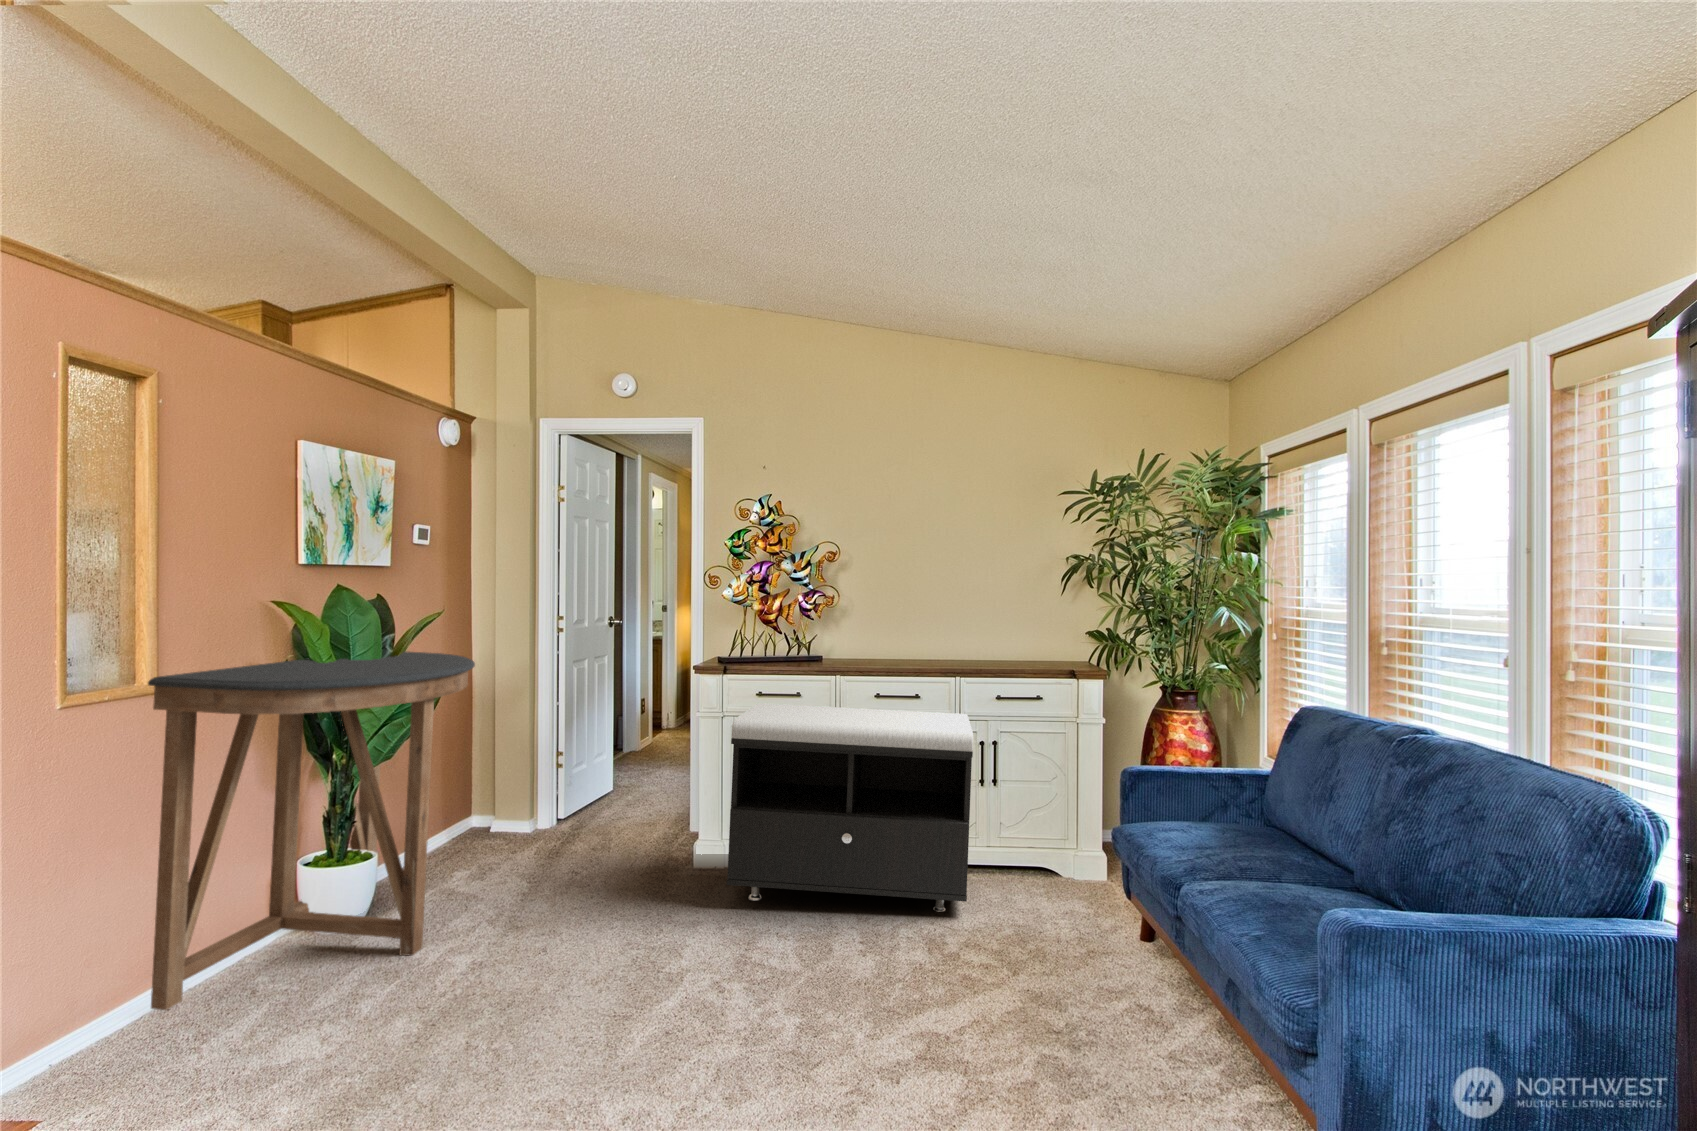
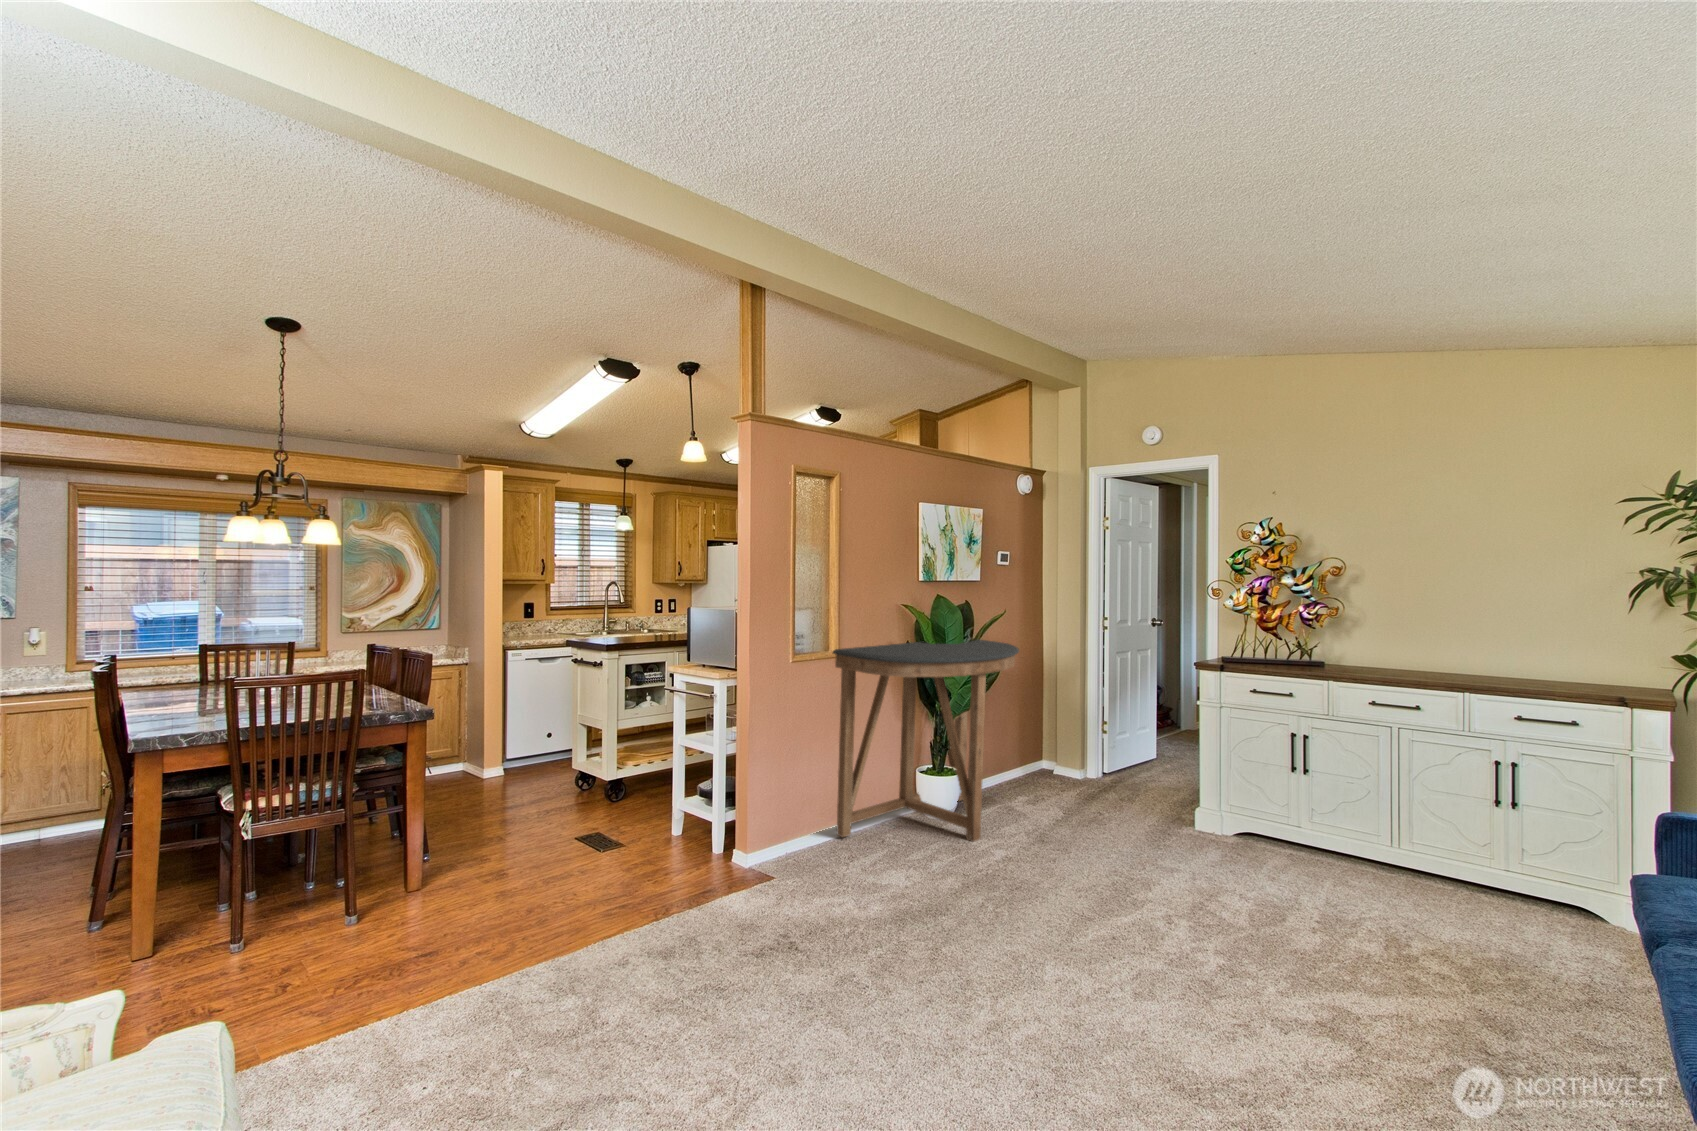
storage bench: present [727,703,973,912] -> none [1206,700,1478,922]

